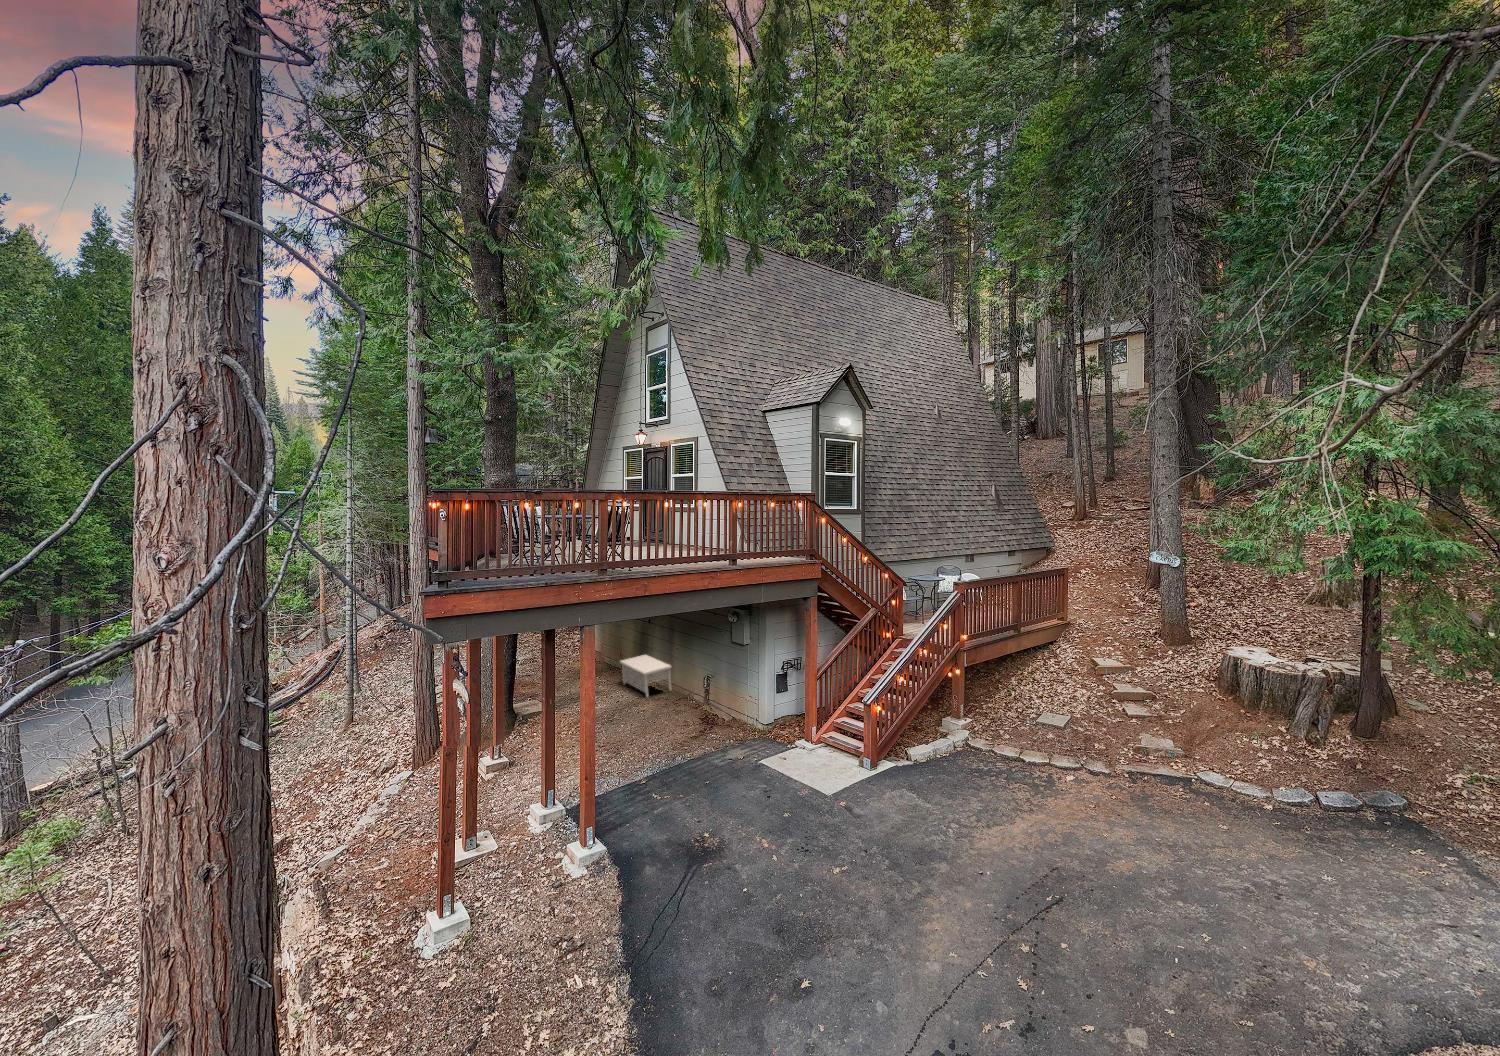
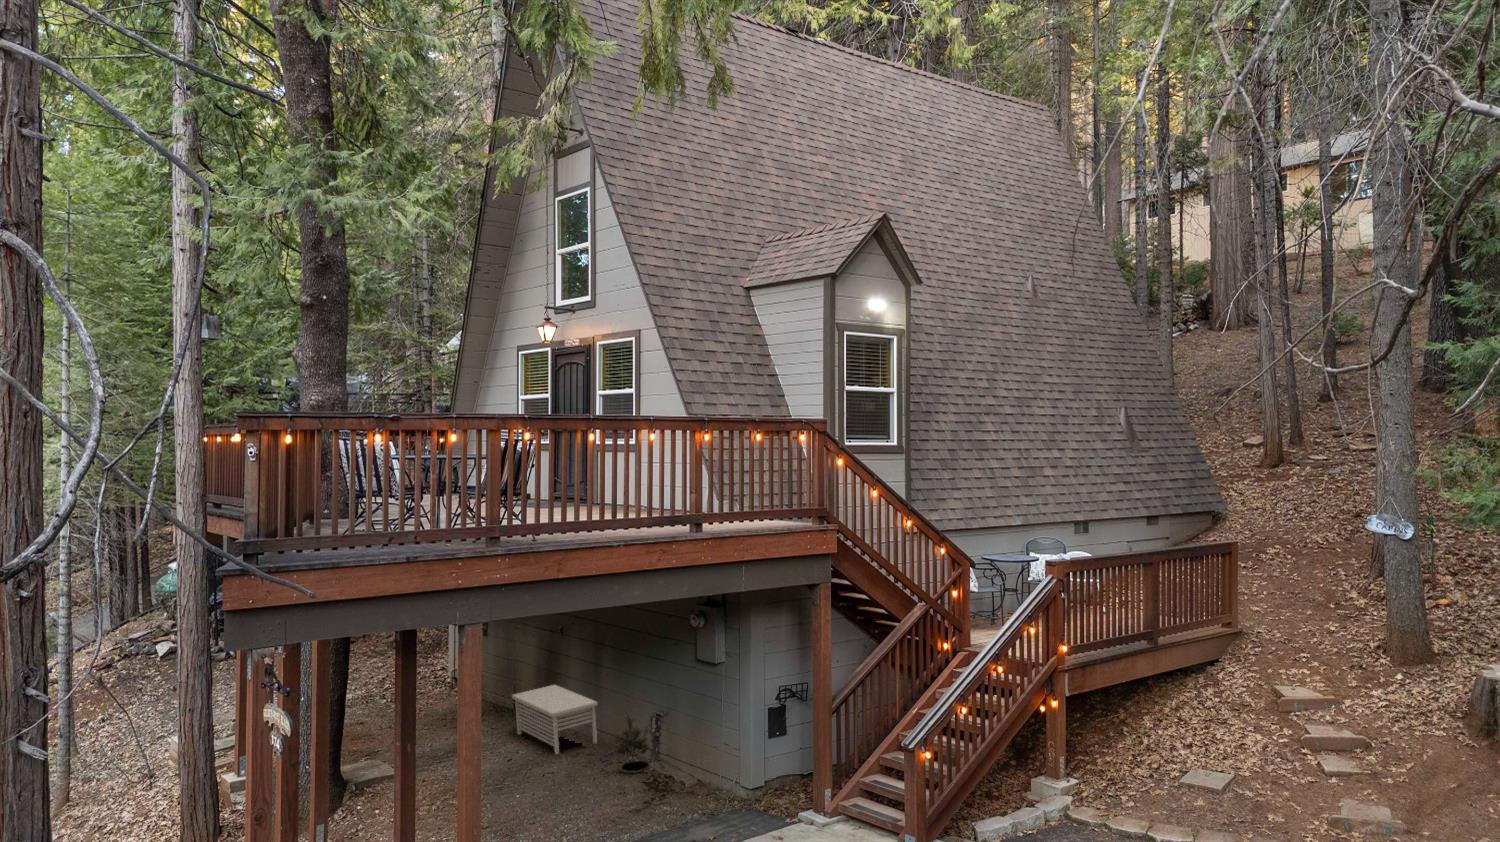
potted tree: none [680,673,705,710] -> present [614,713,650,773]

